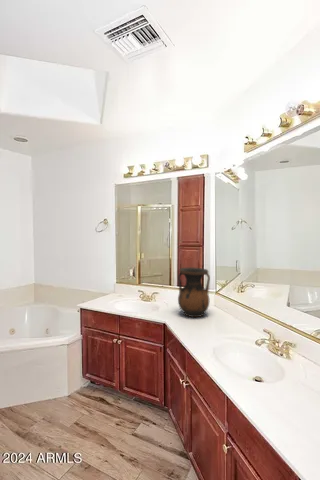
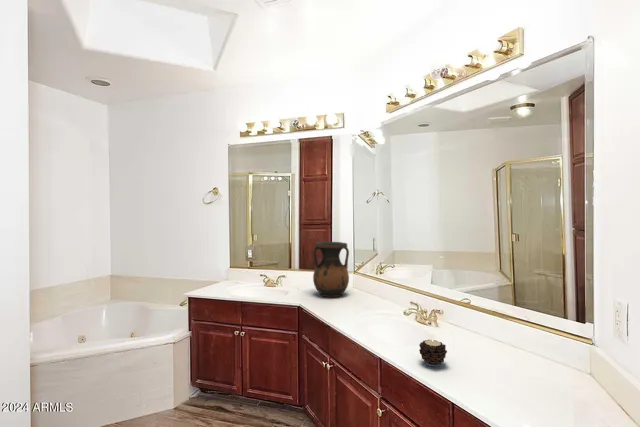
candle: none [262,384,292,415] -> present [419,340,447,367]

